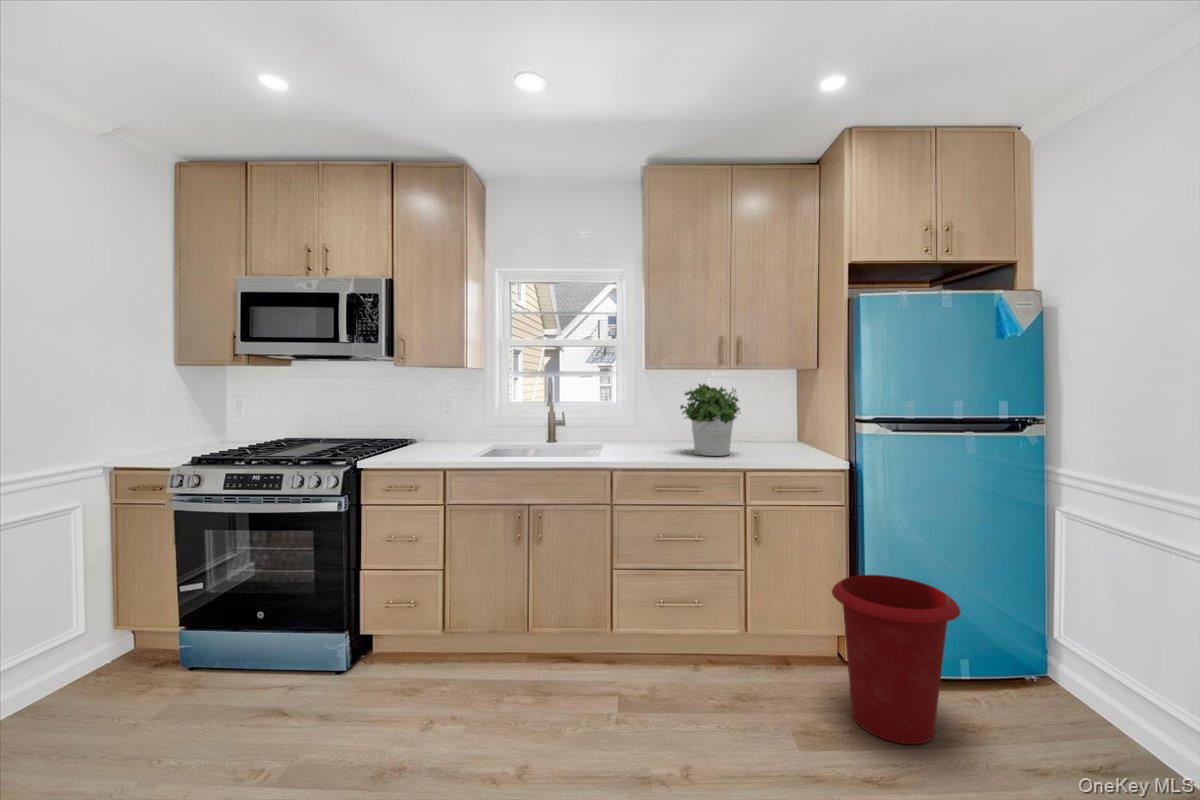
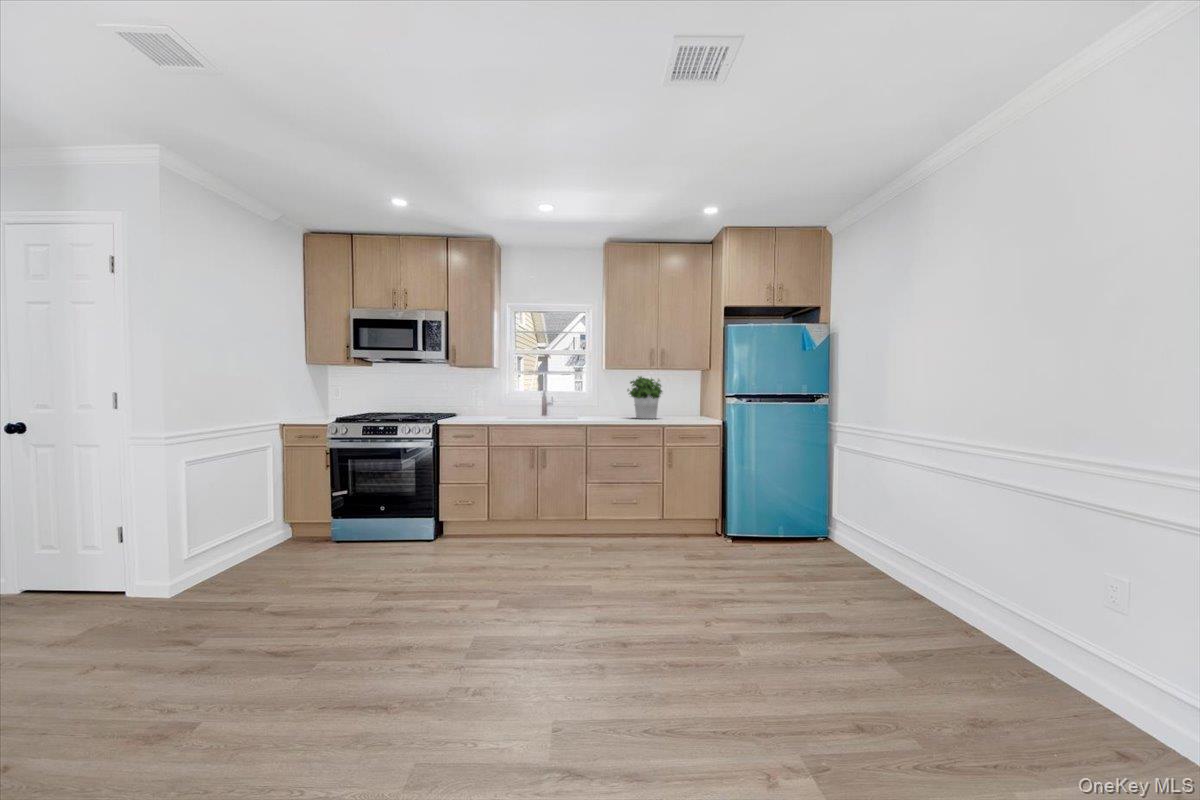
waste bin: present [832,575,961,744] -> none [707,478,768,555]

